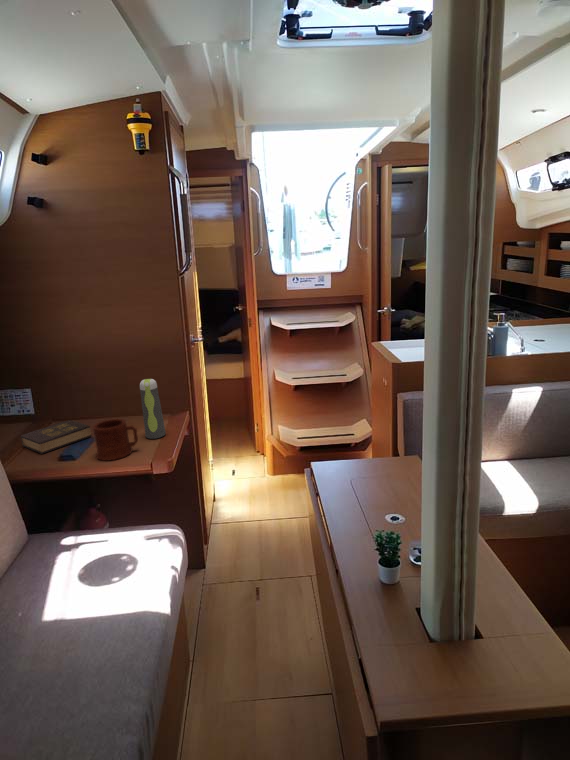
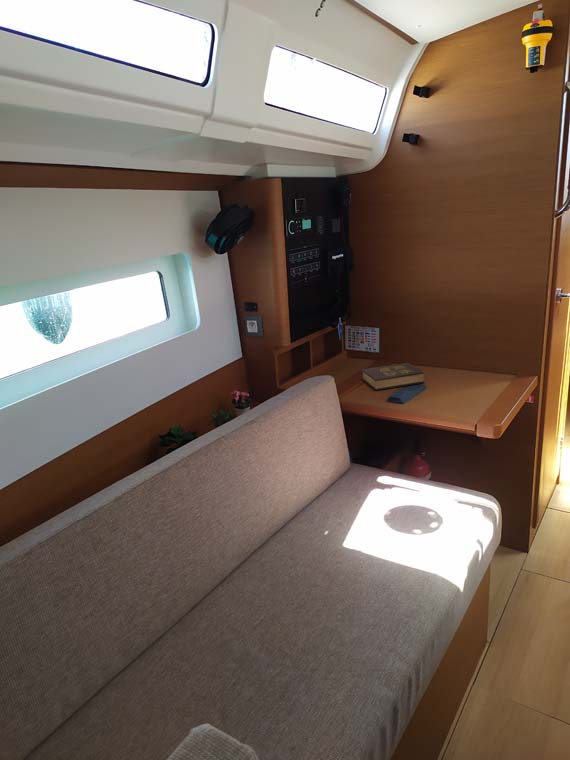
water bottle: present [140,379,166,439] -> none [478,334,501,399]
mug: present [93,419,138,461] -> none [423,370,469,412]

